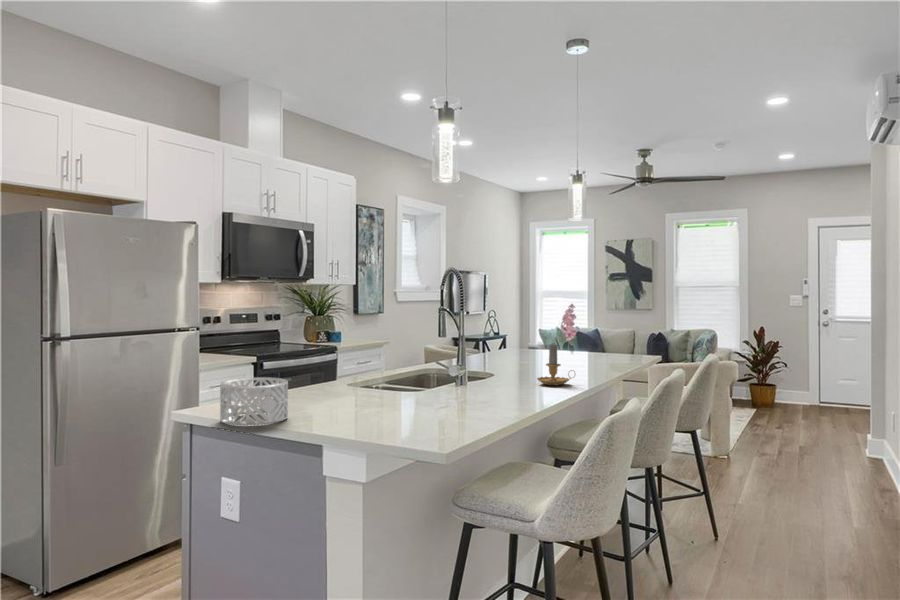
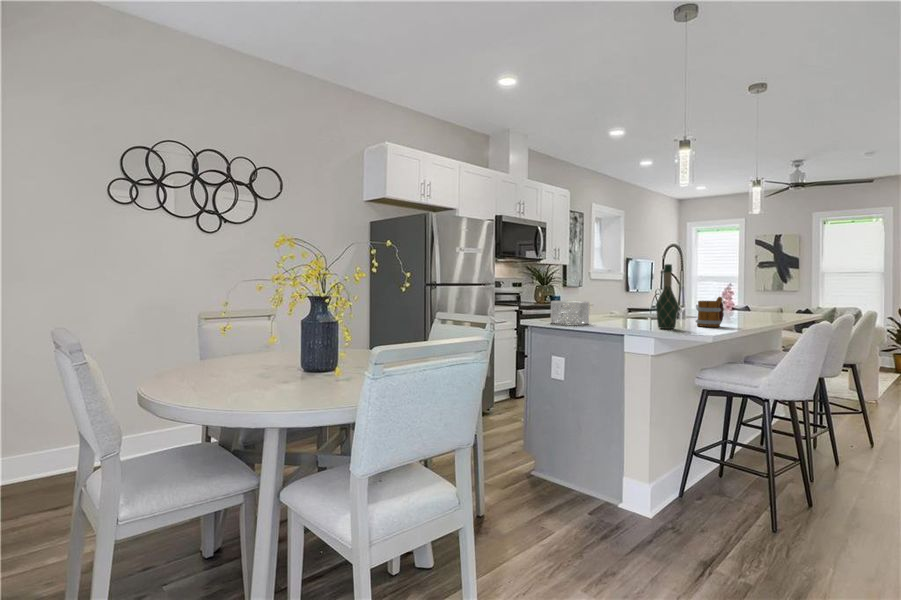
wine bottle: none [378,325,413,436] -> present [656,264,678,329]
candle: present [537,344,572,385] -> none [734,291,764,320]
mug: none [456,367,499,420] -> present [696,297,724,327]

